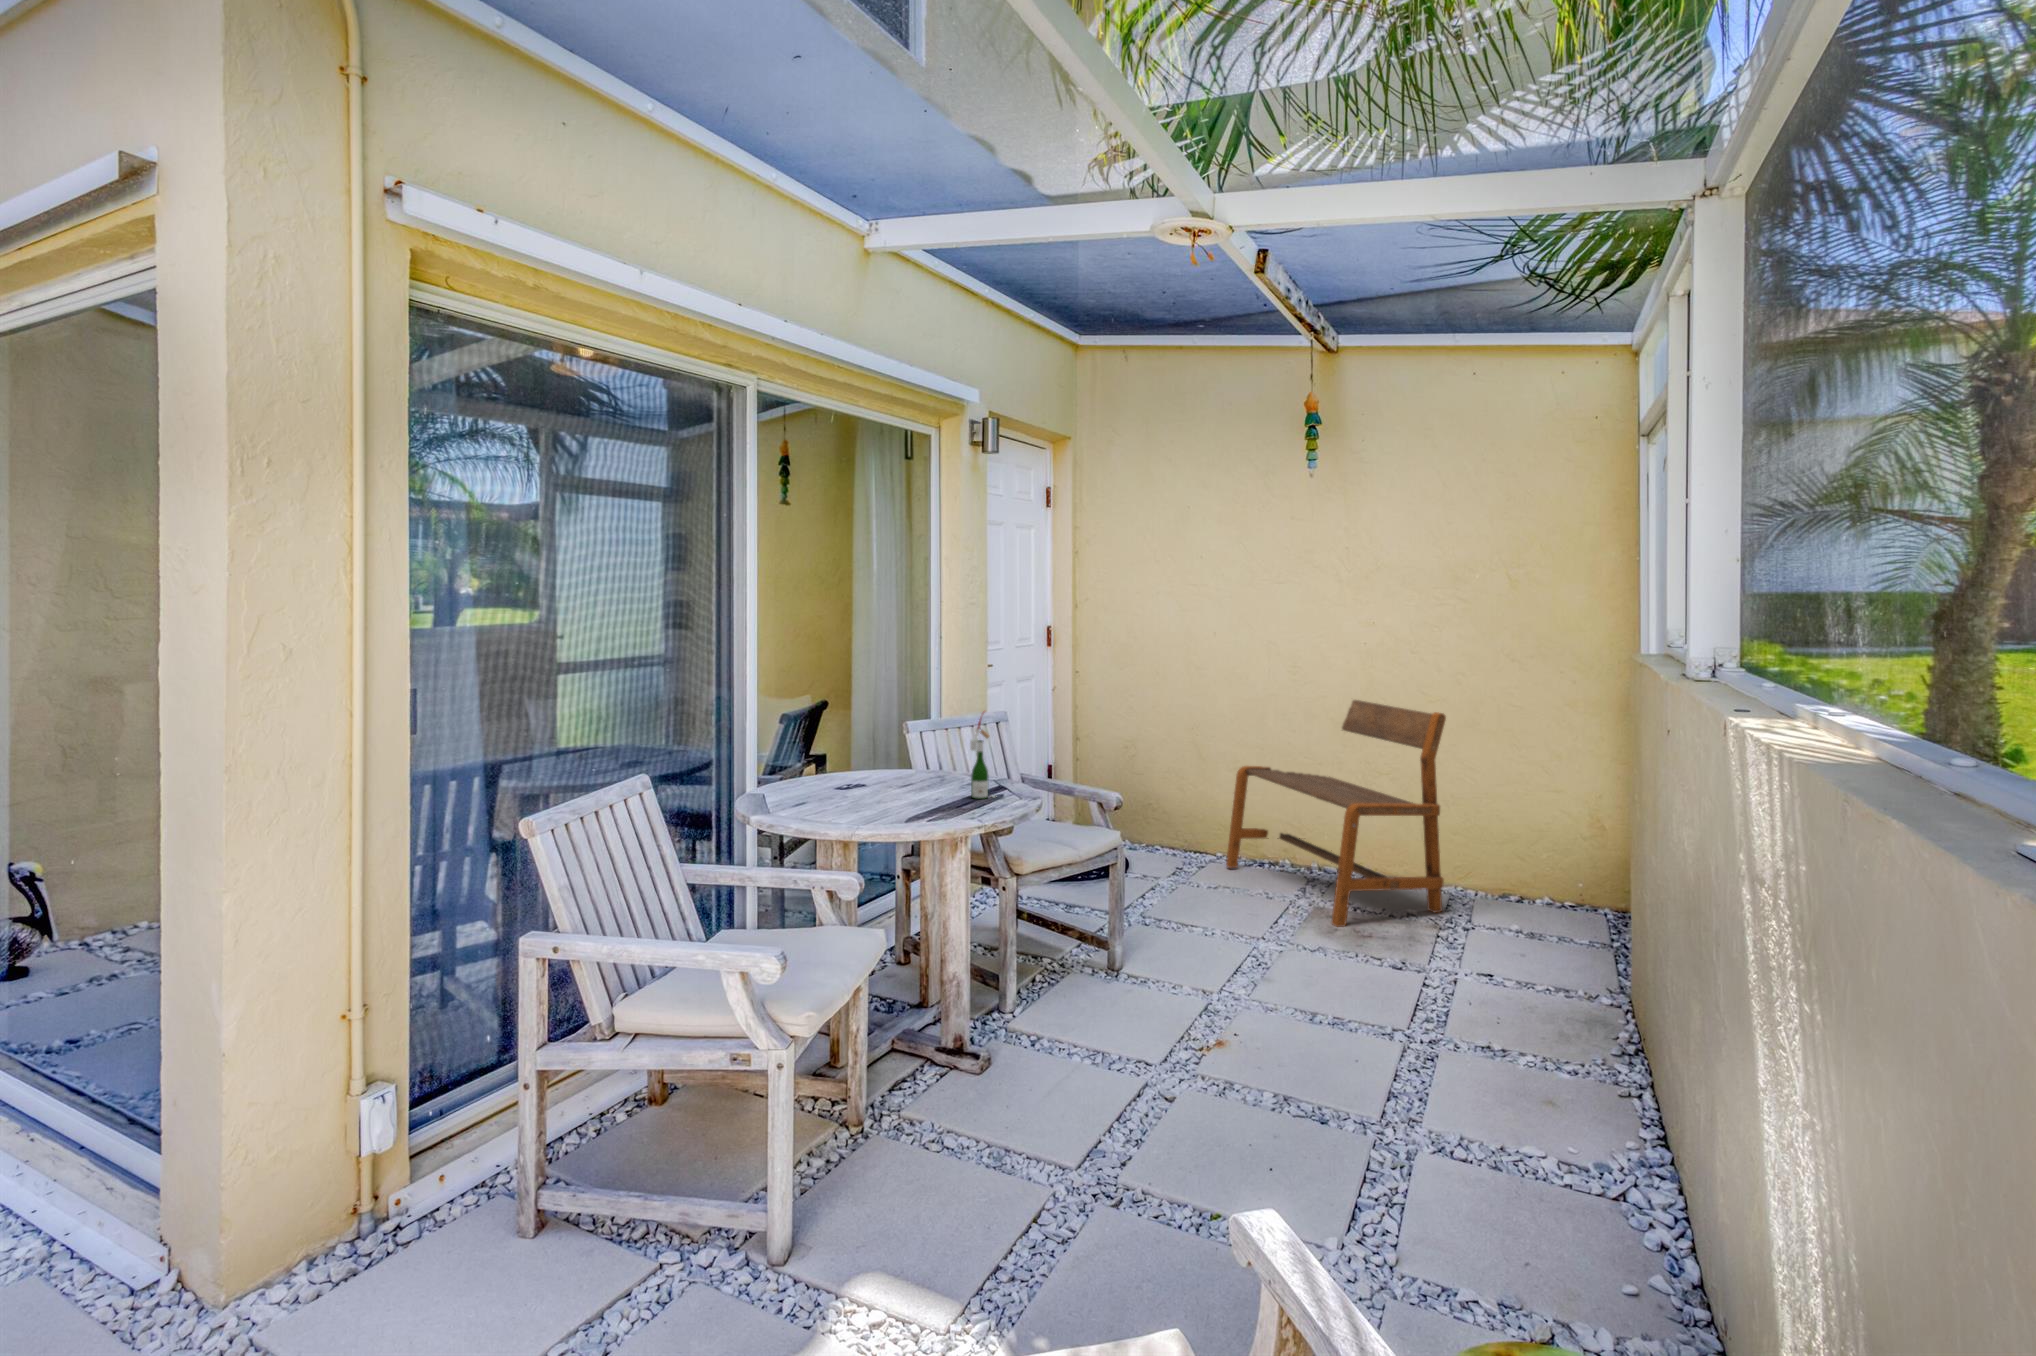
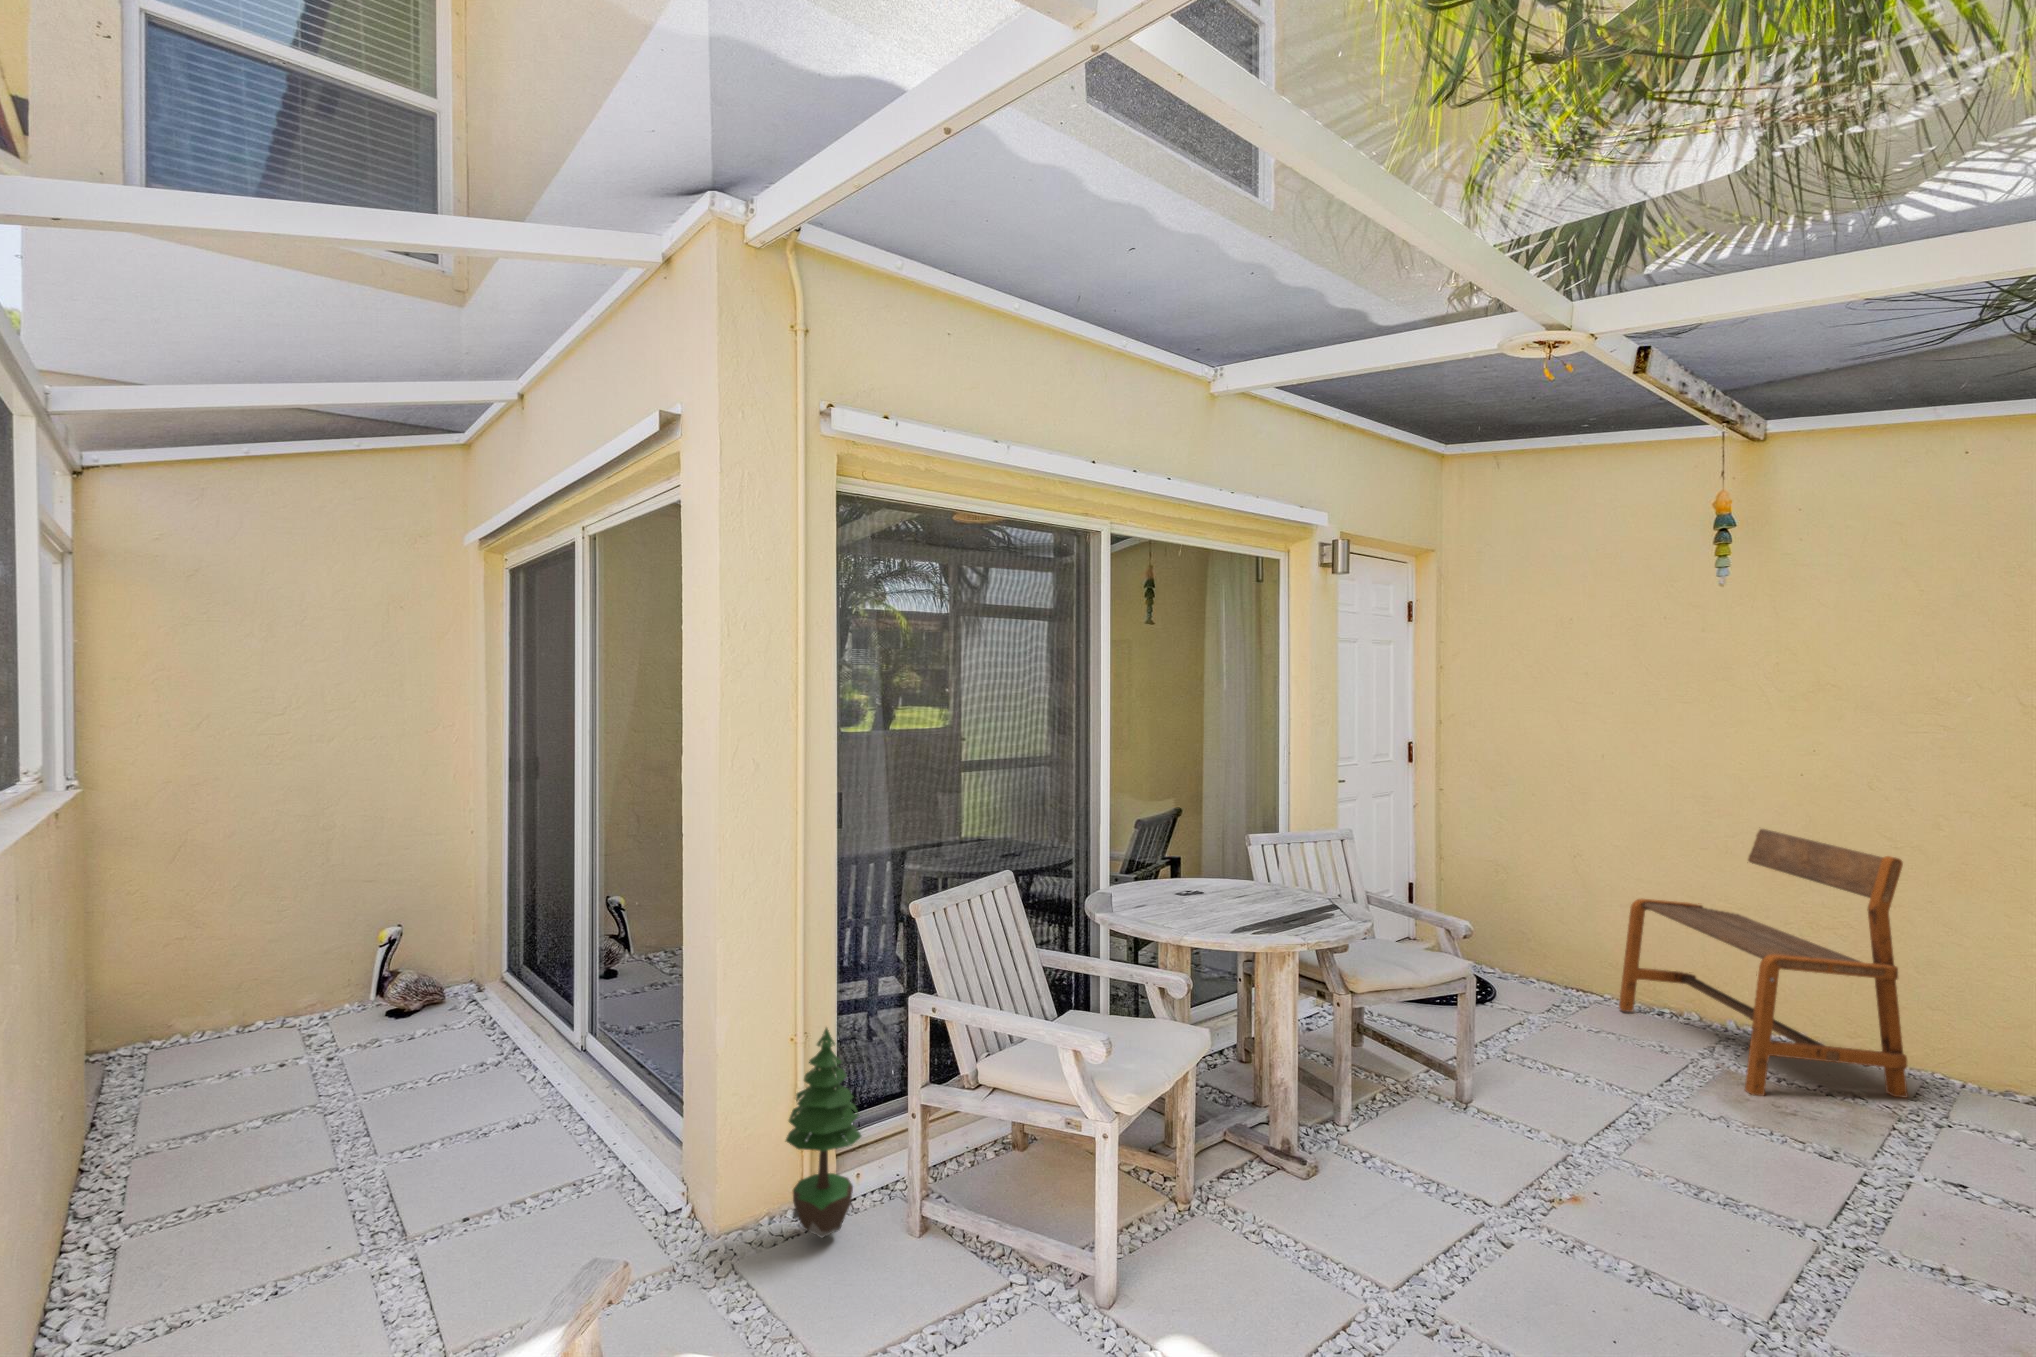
wine bottle: present [970,717,995,799] -> none [1308,827,1334,912]
potted tree: none [328,998,447,1269] -> present [786,1028,861,1238]

